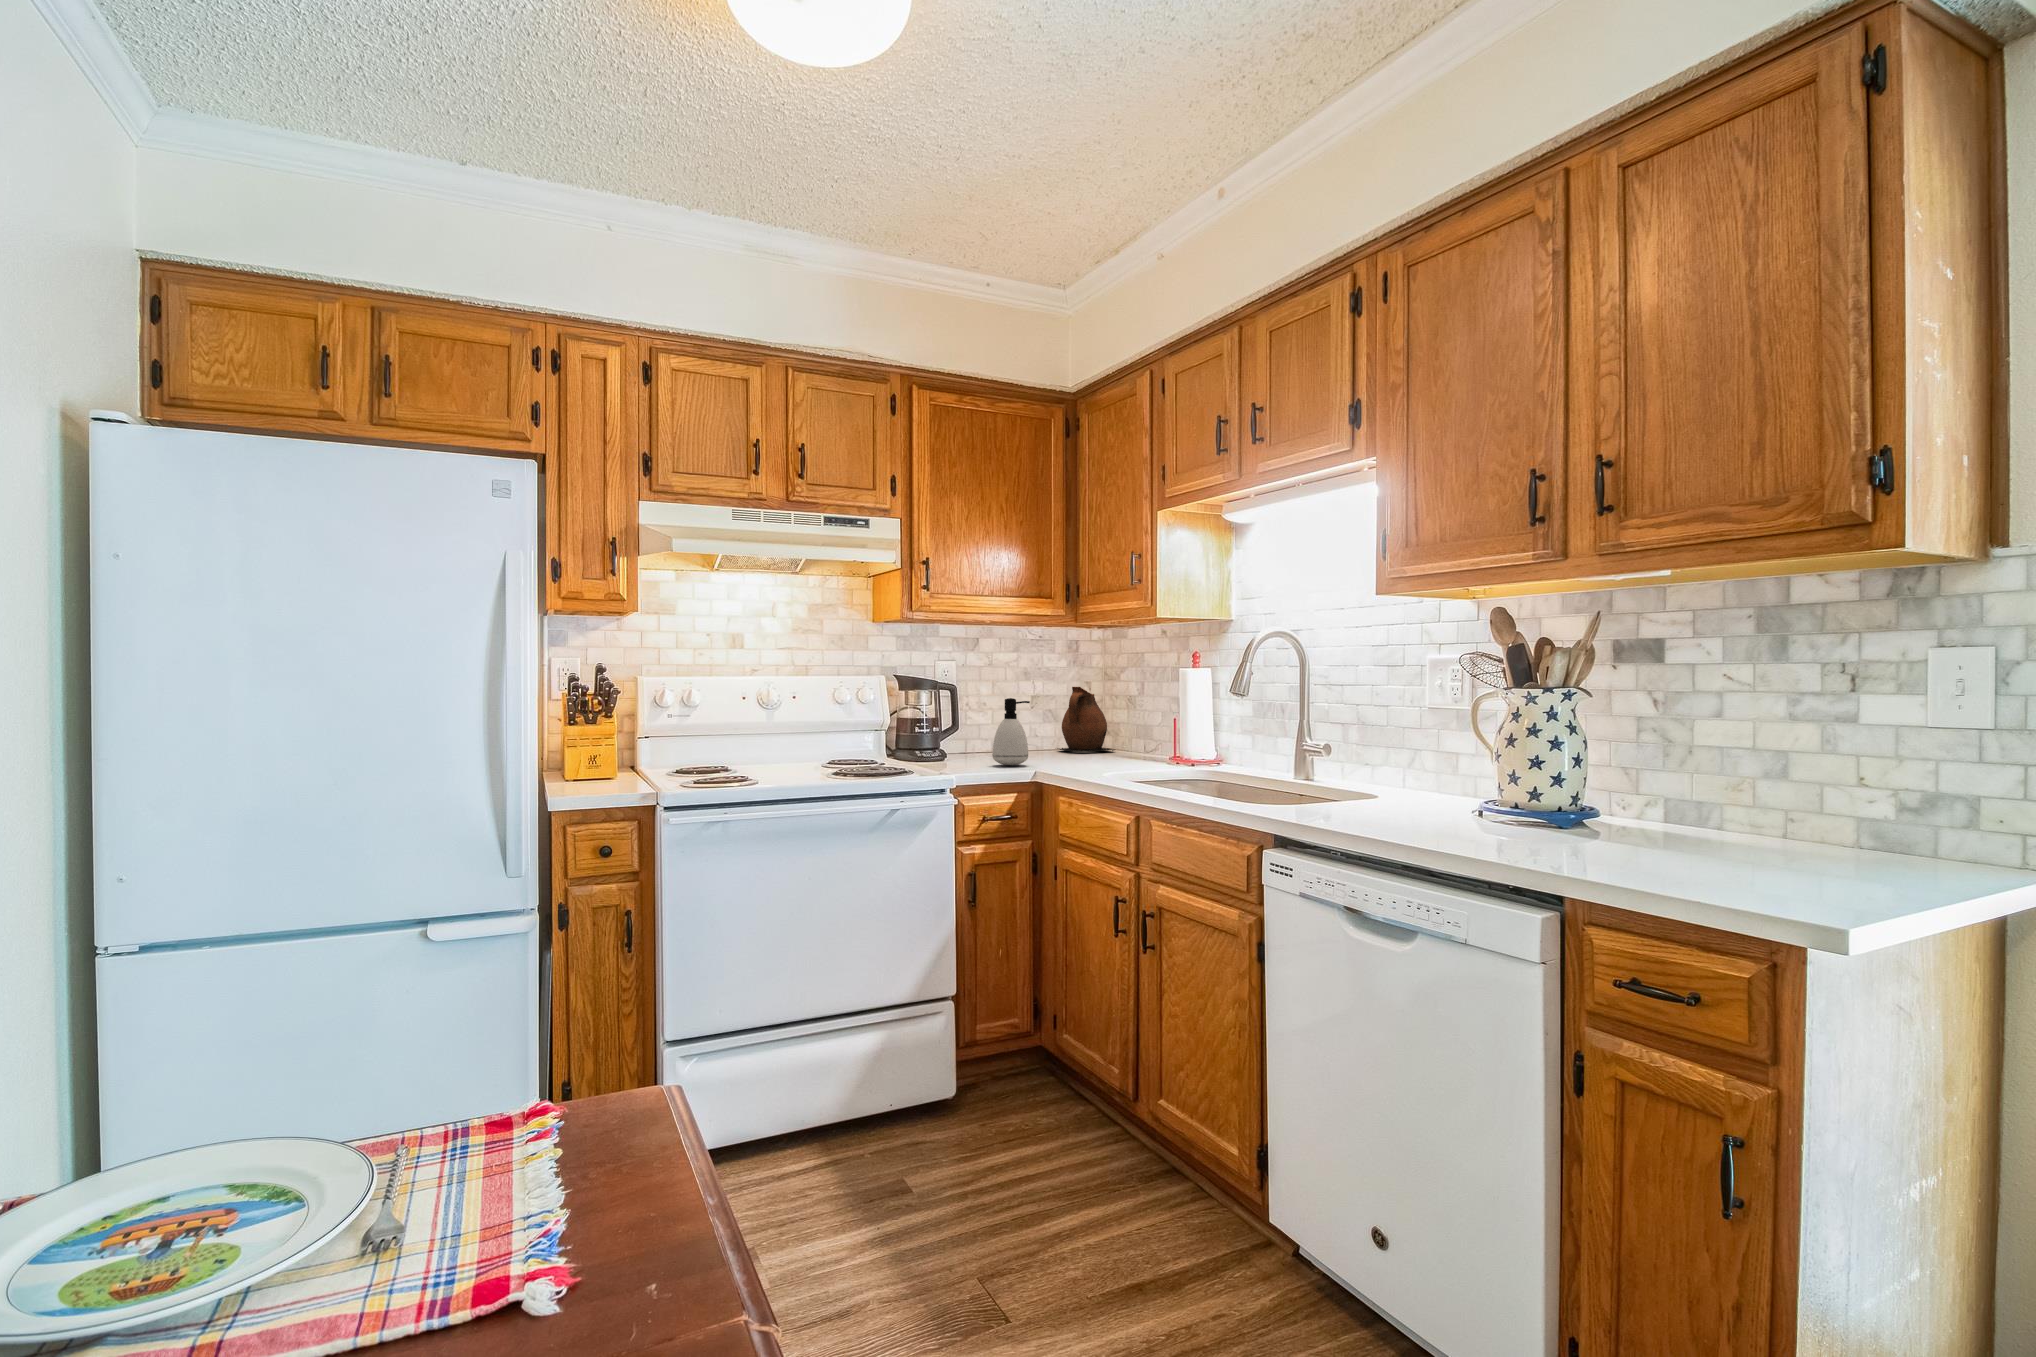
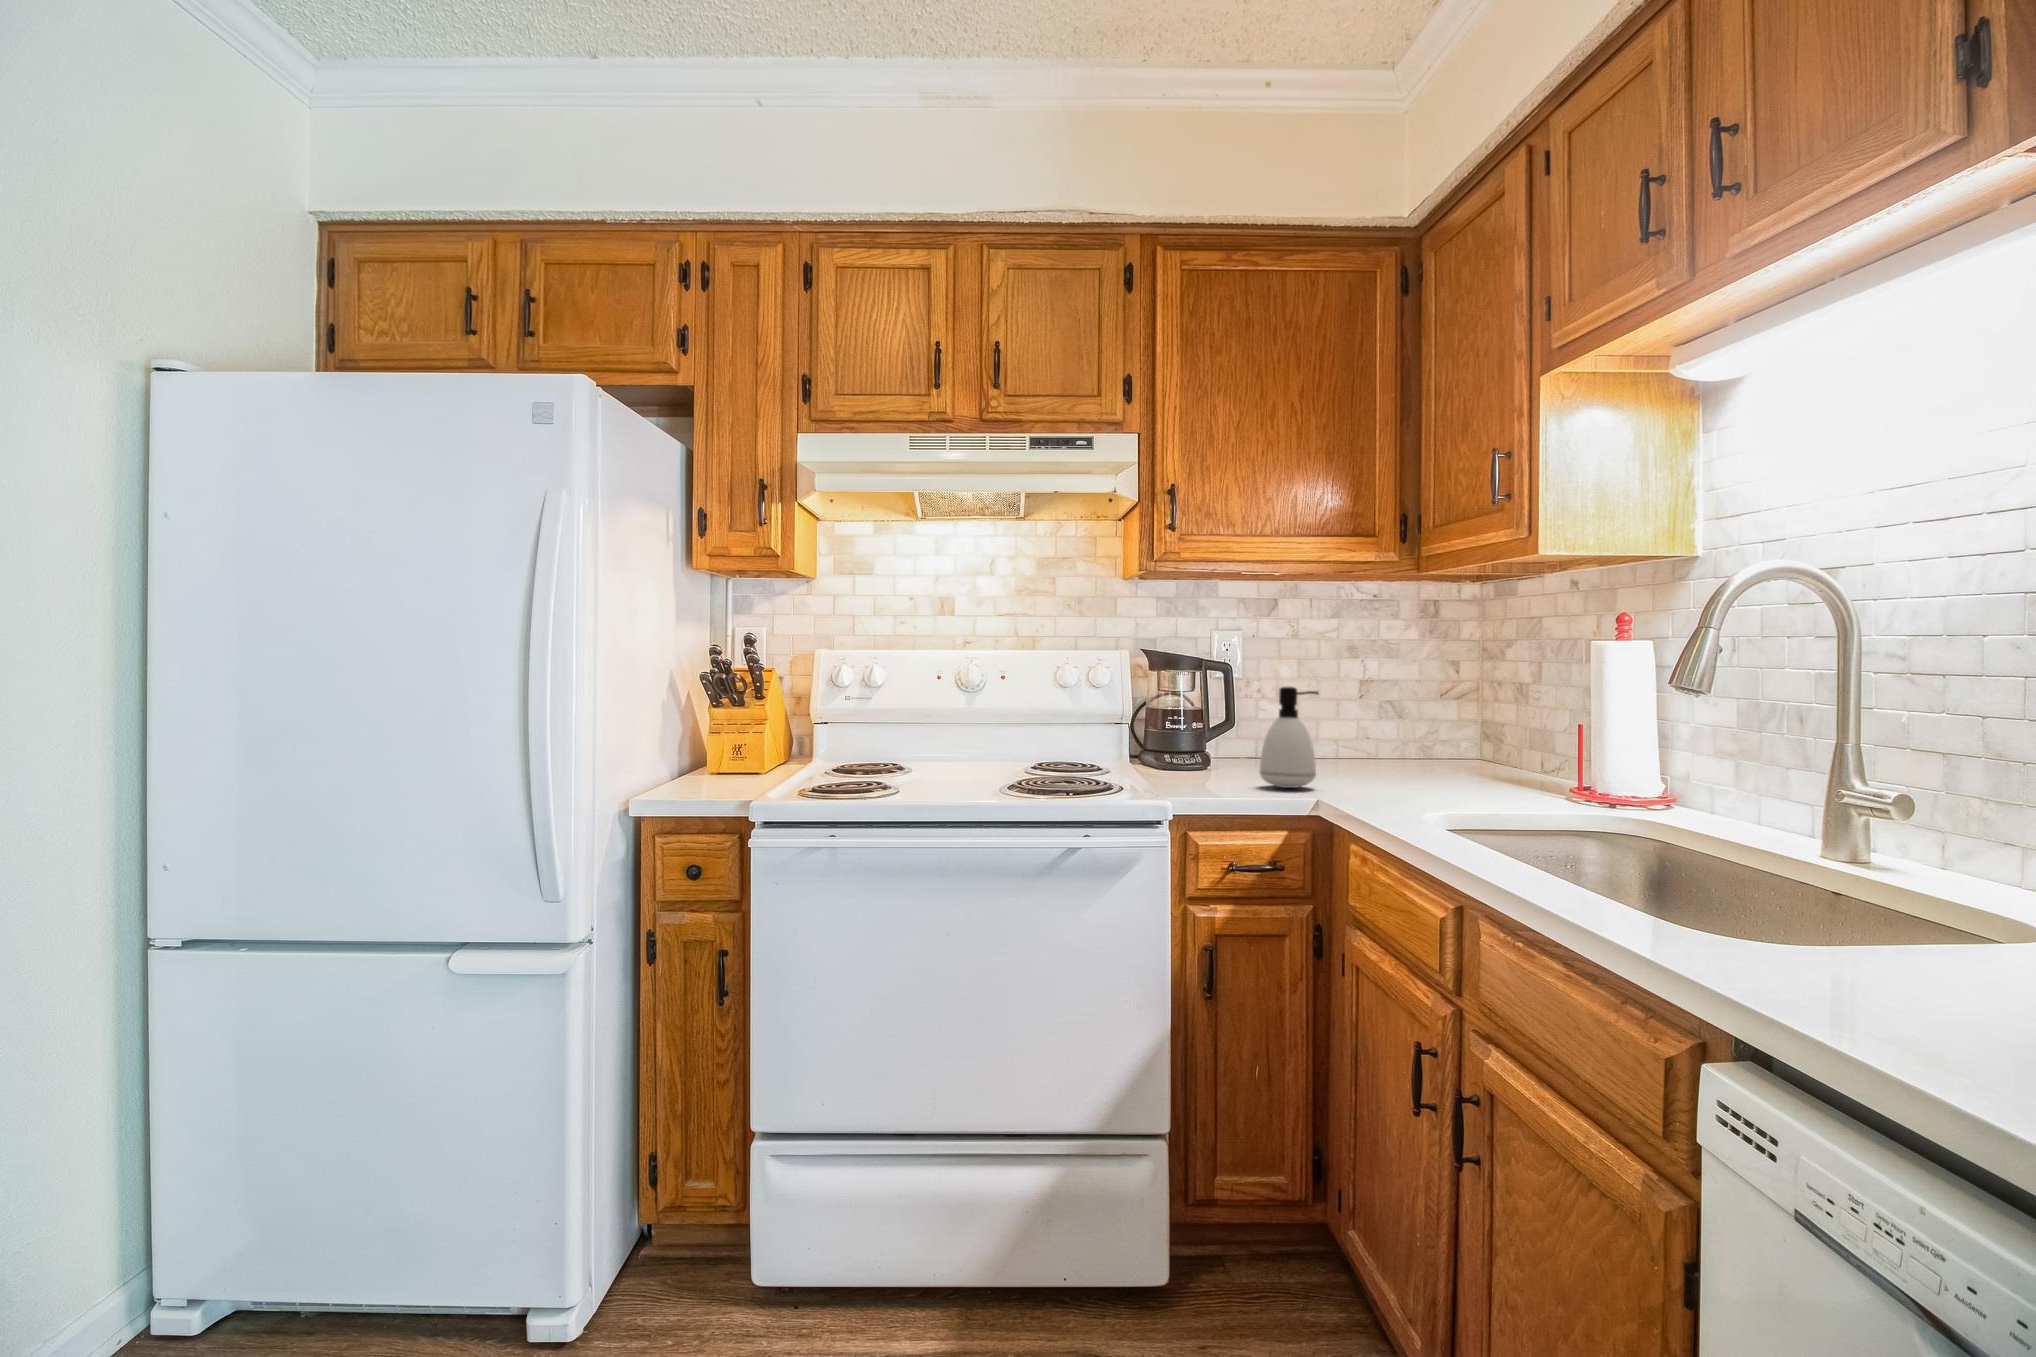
ceramic pitcher: present [1057,687,1115,751] -> none [1392,672,1490,772]

